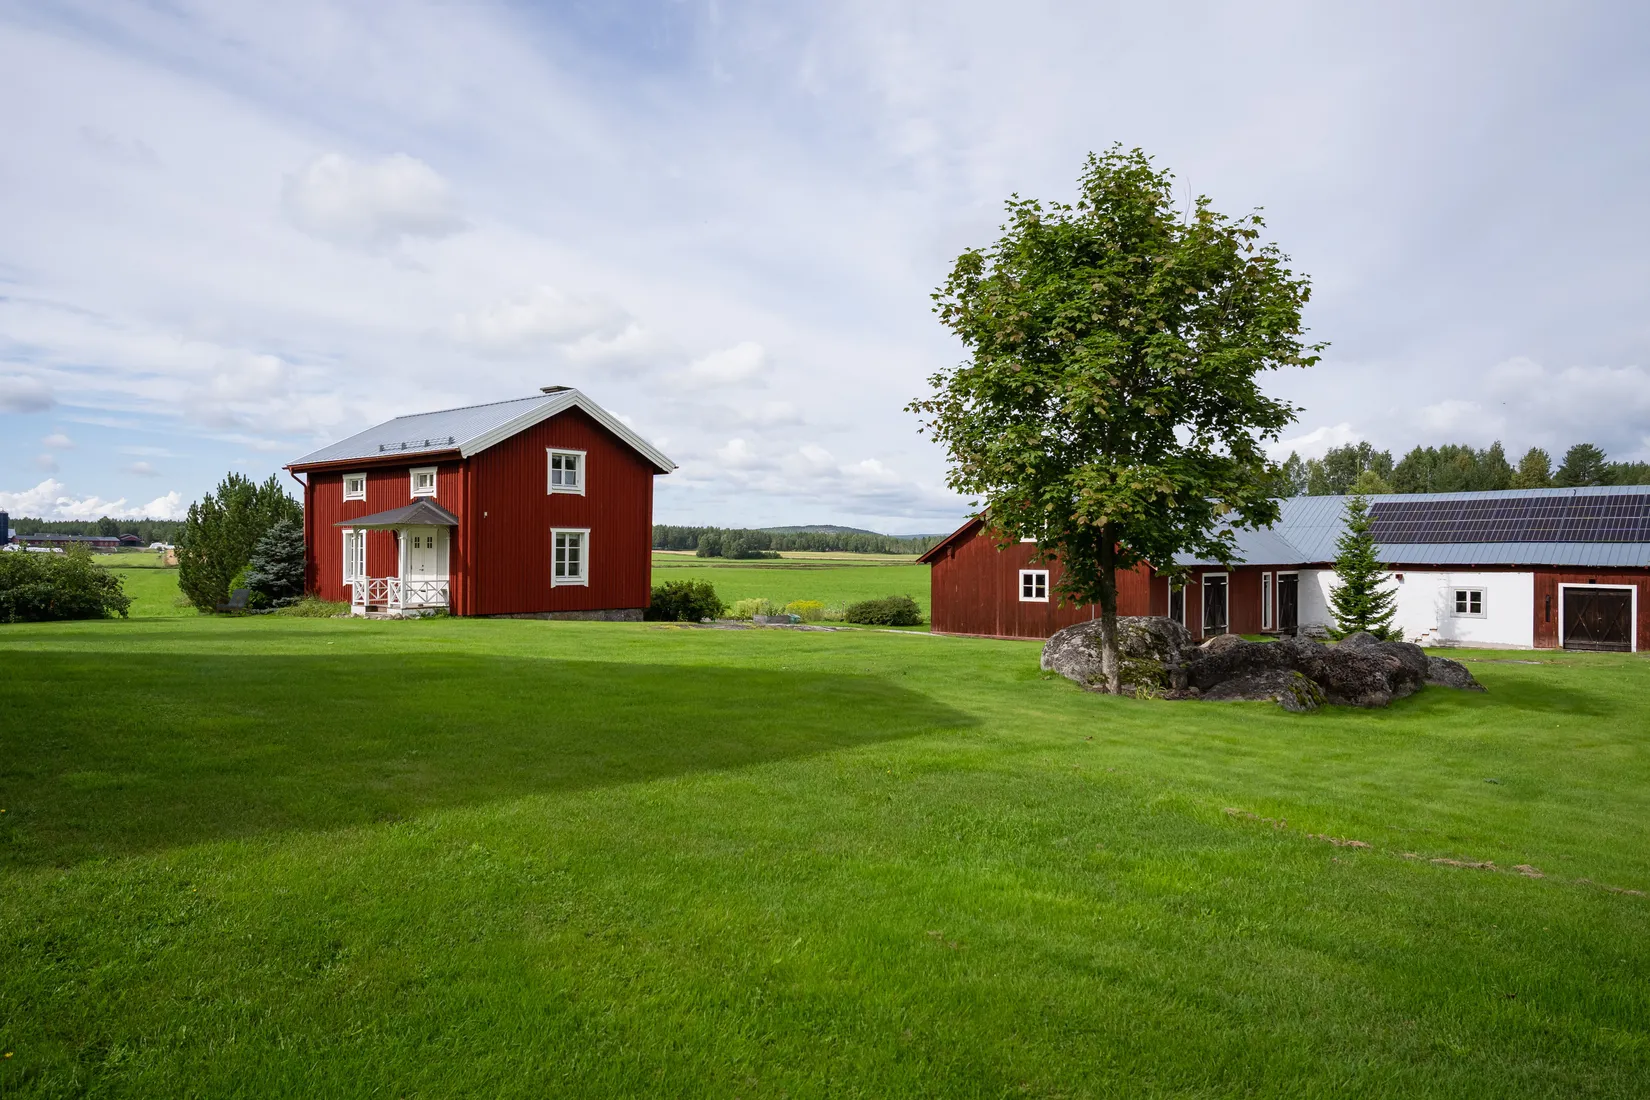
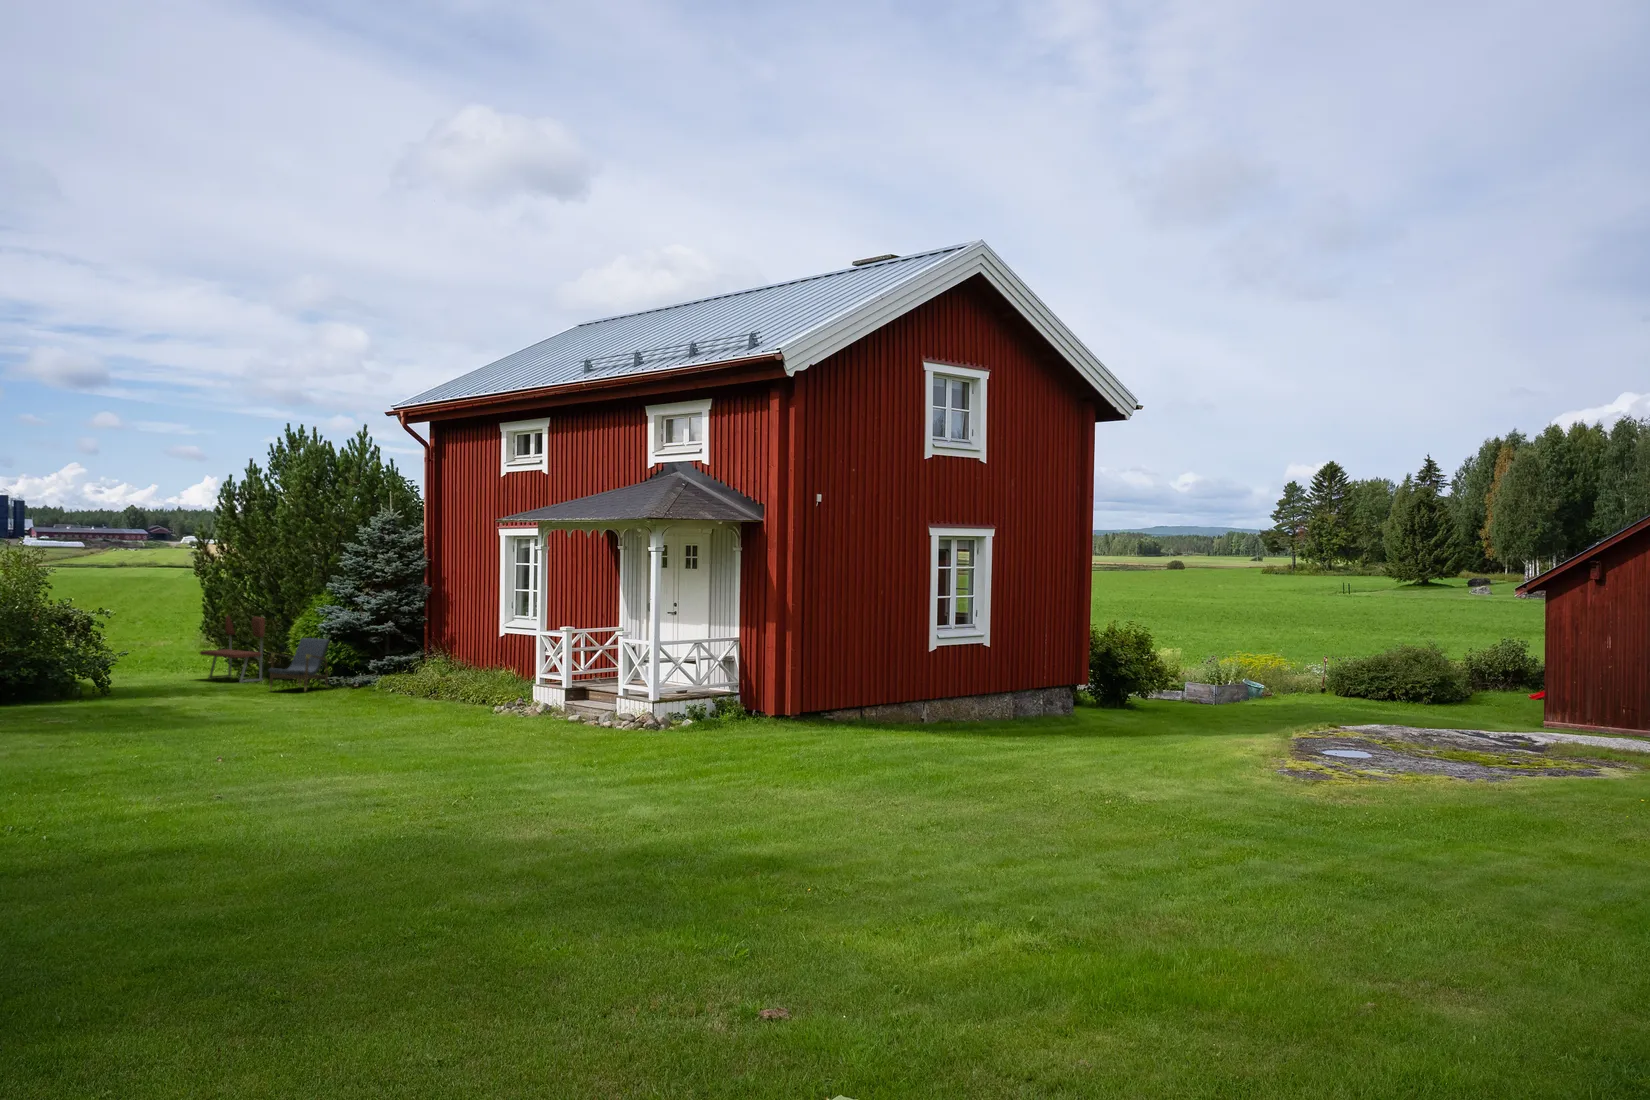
bench: none [176,578,214,615] -> present [200,616,265,683]

